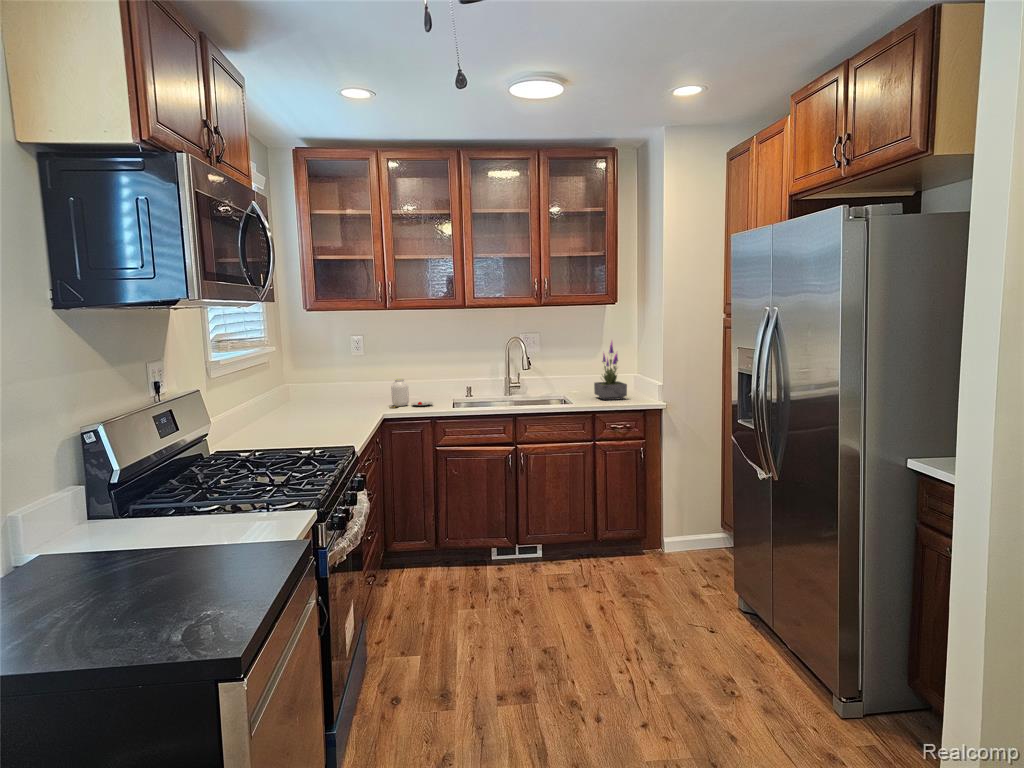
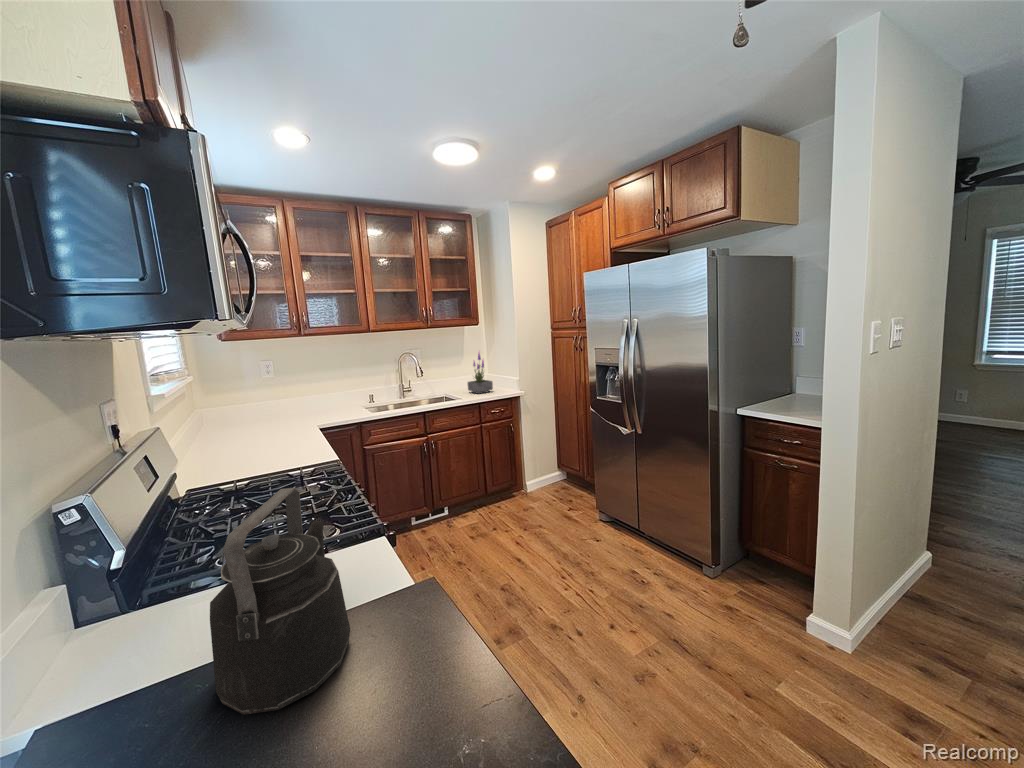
jar: present [389,379,433,408] -> none [310,392,352,419]
kettle: none [101,437,222,579] -> present [210,488,350,715]

